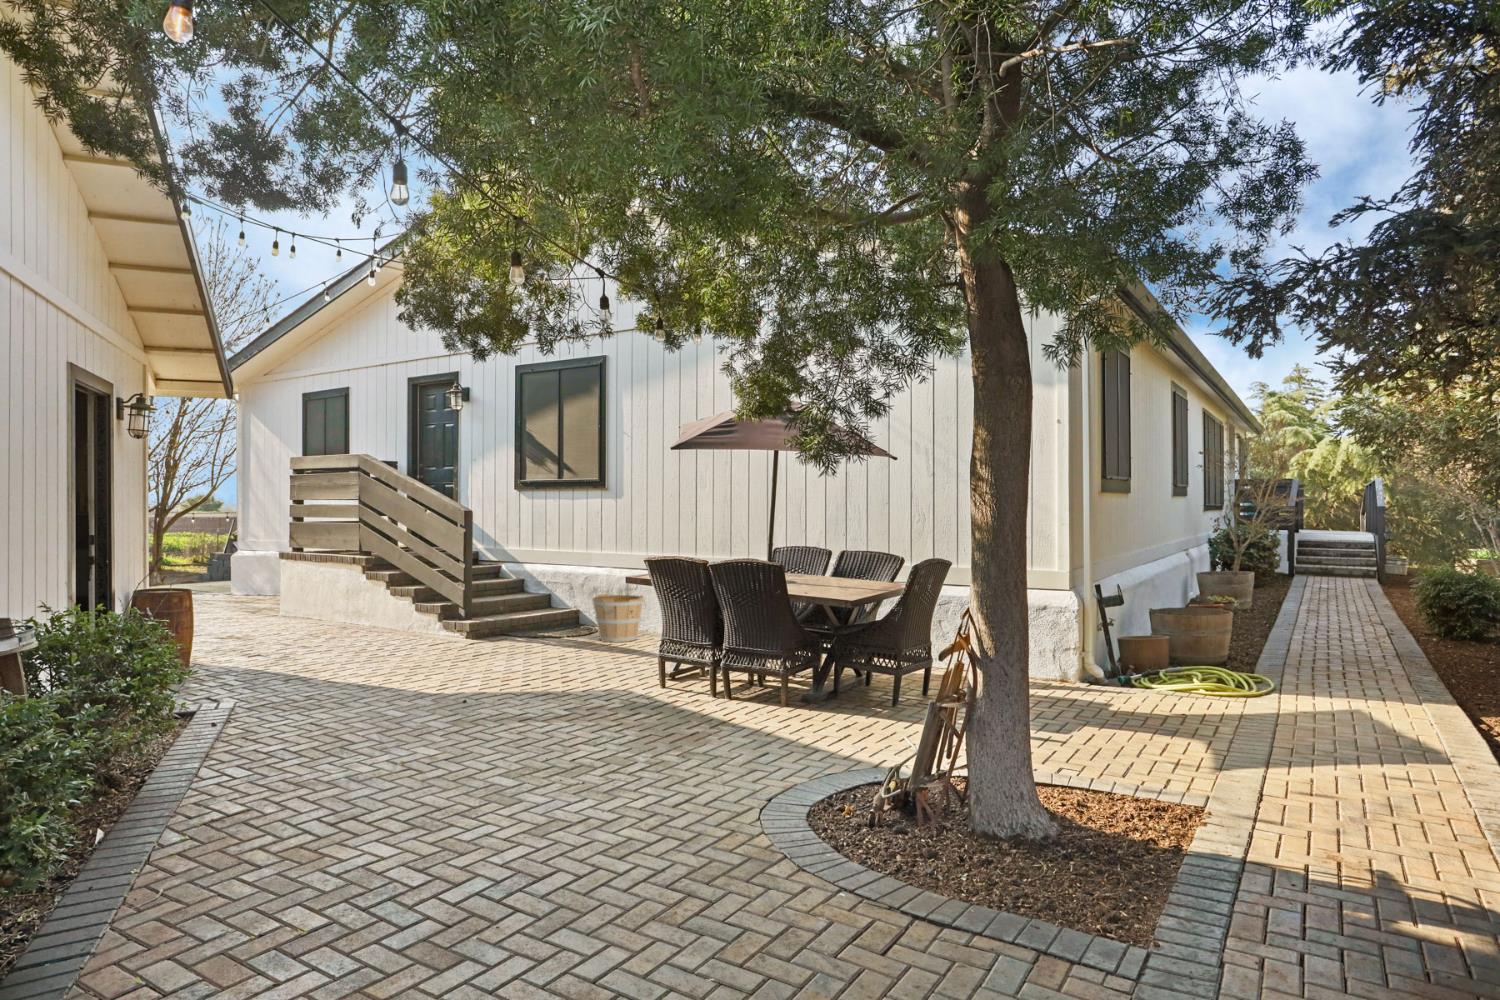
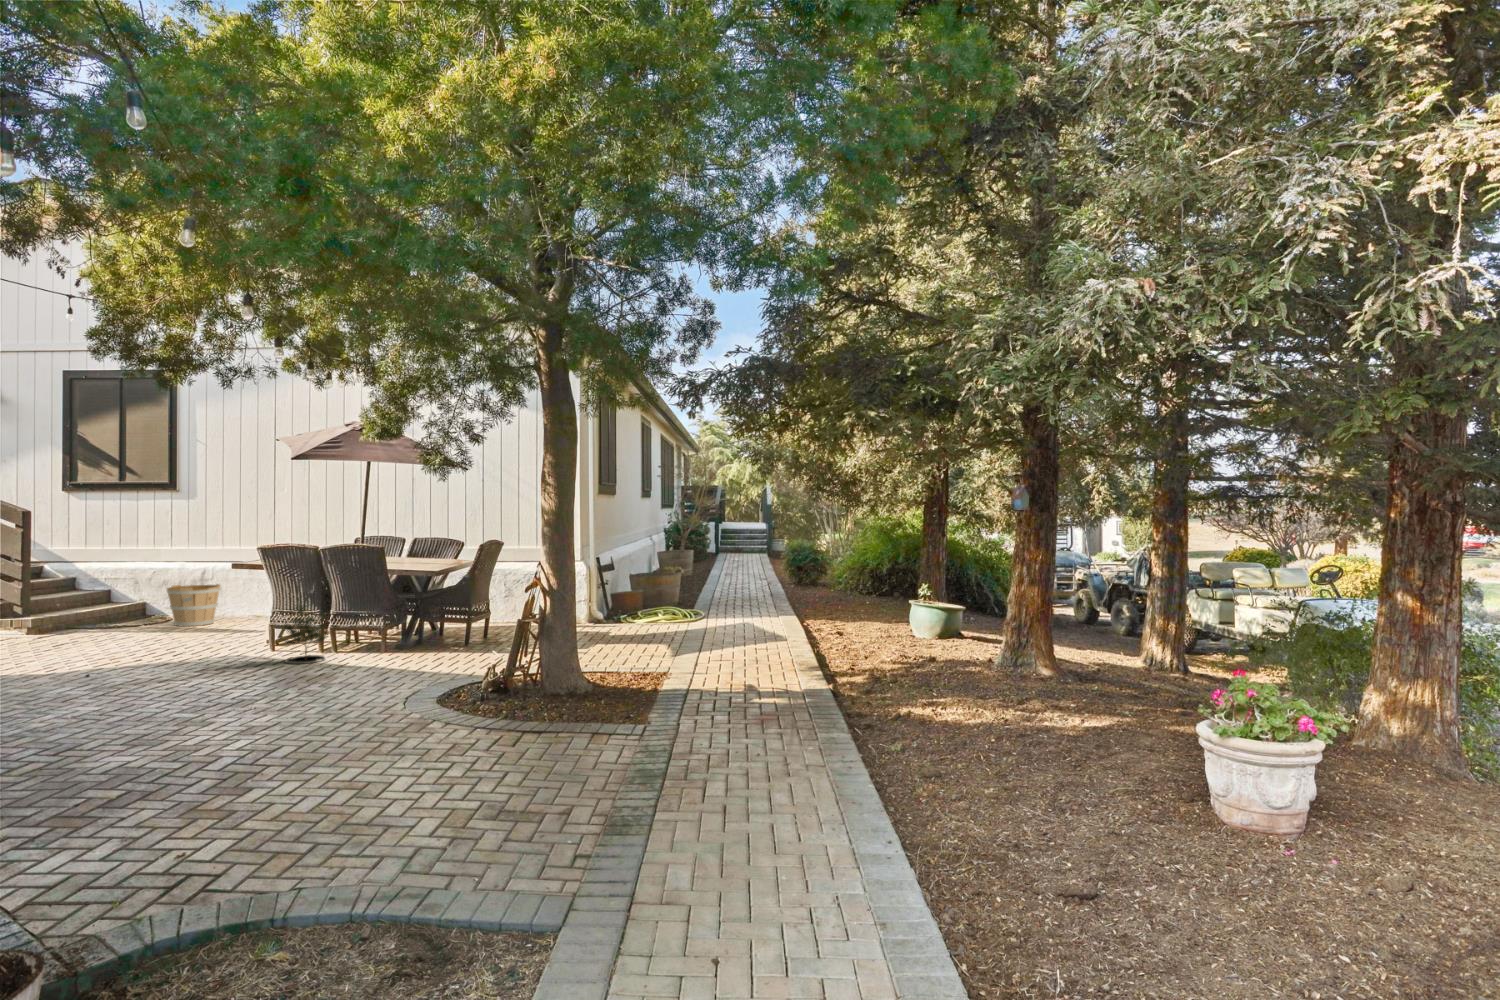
potted tree: none [657,625,717,714] -> present [282,600,328,664]

